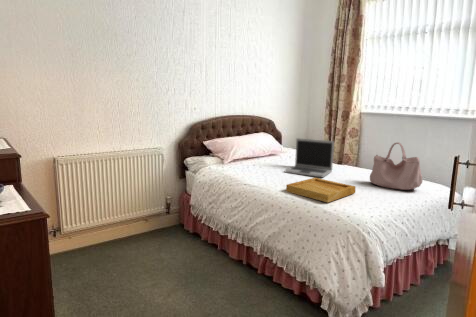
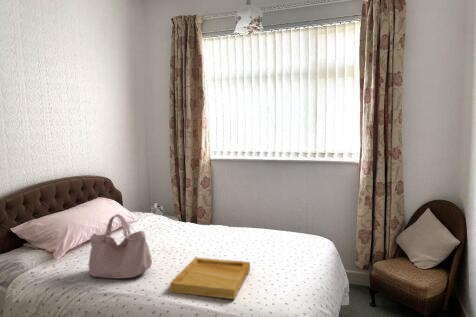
laptop: present [285,138,334,177] -> none [148,202,202,254]
handbag: present [370,142,422,190] -> present [89,214,152,279]

